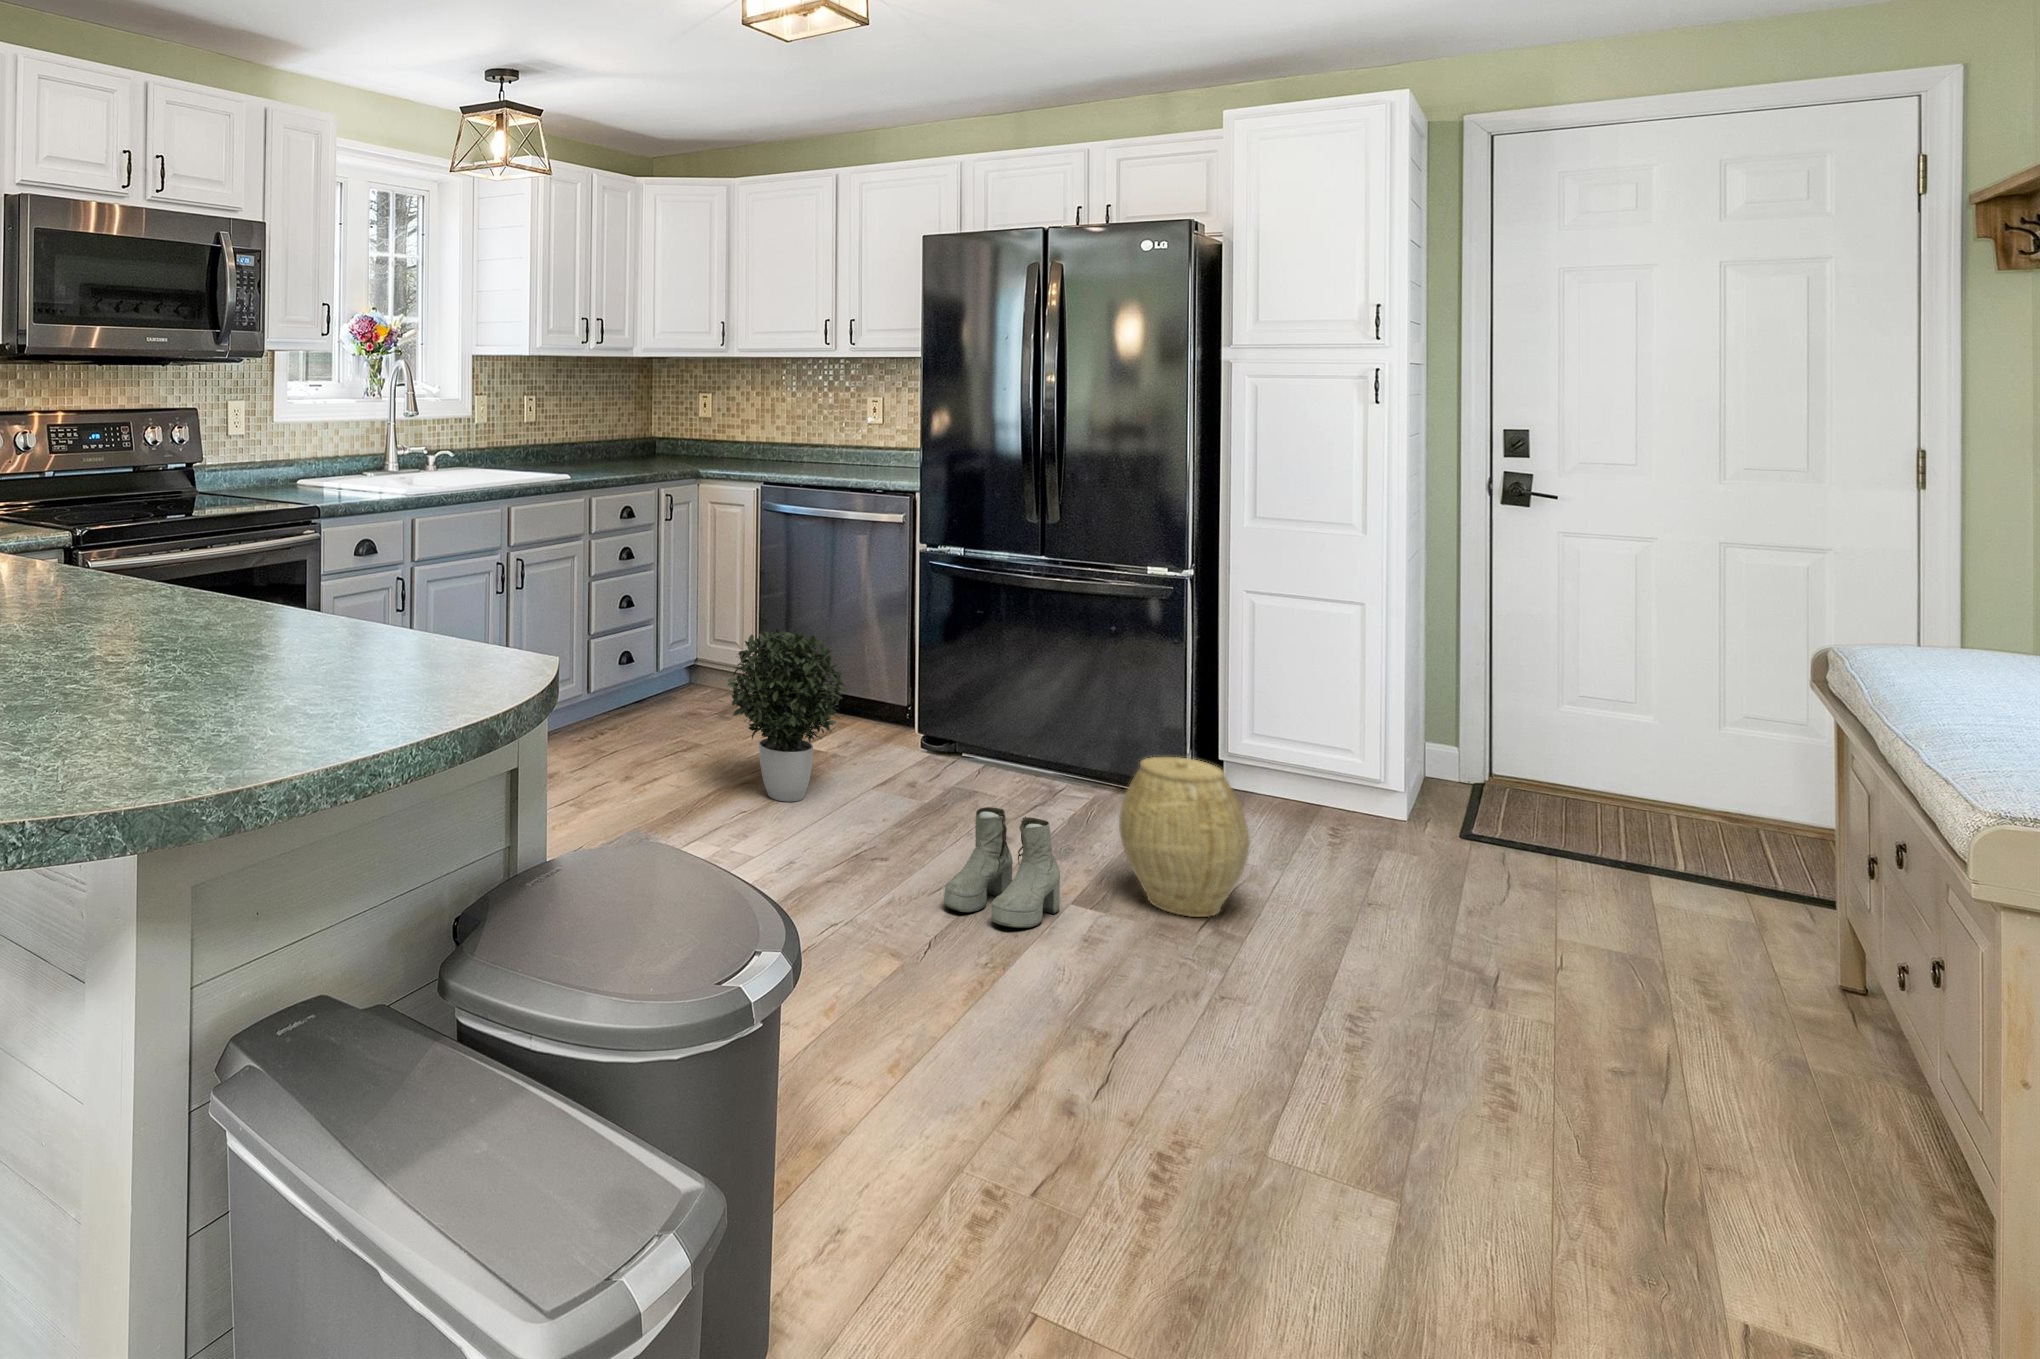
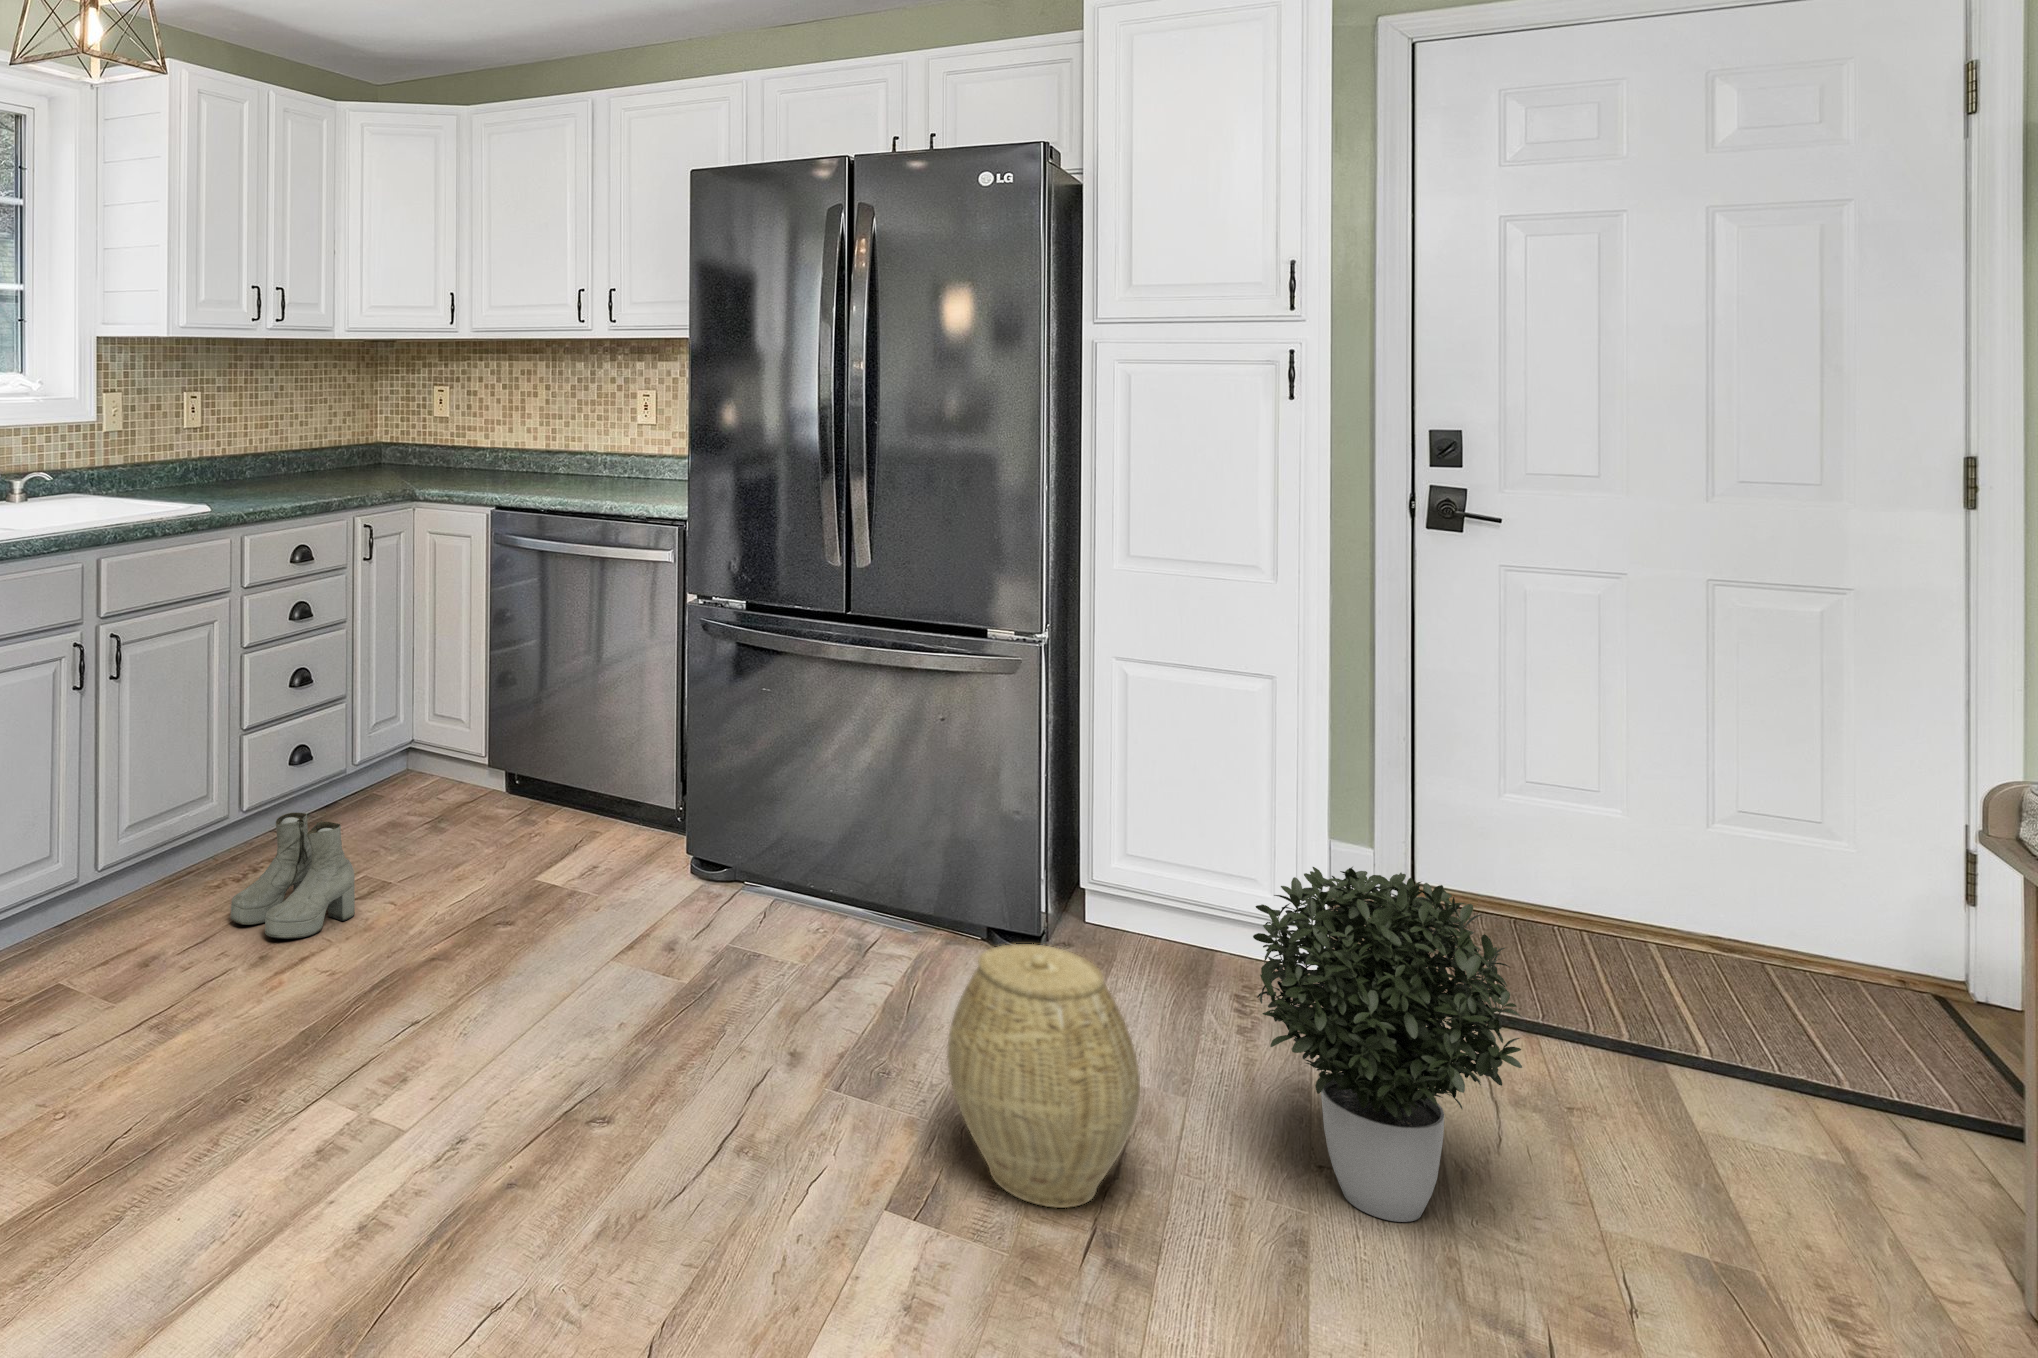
potted plant: present [727,629,847,802] -> present [1253,867,1522,1222]
boots: present [944,807,1060,928] -> present [230,813,355,939]

